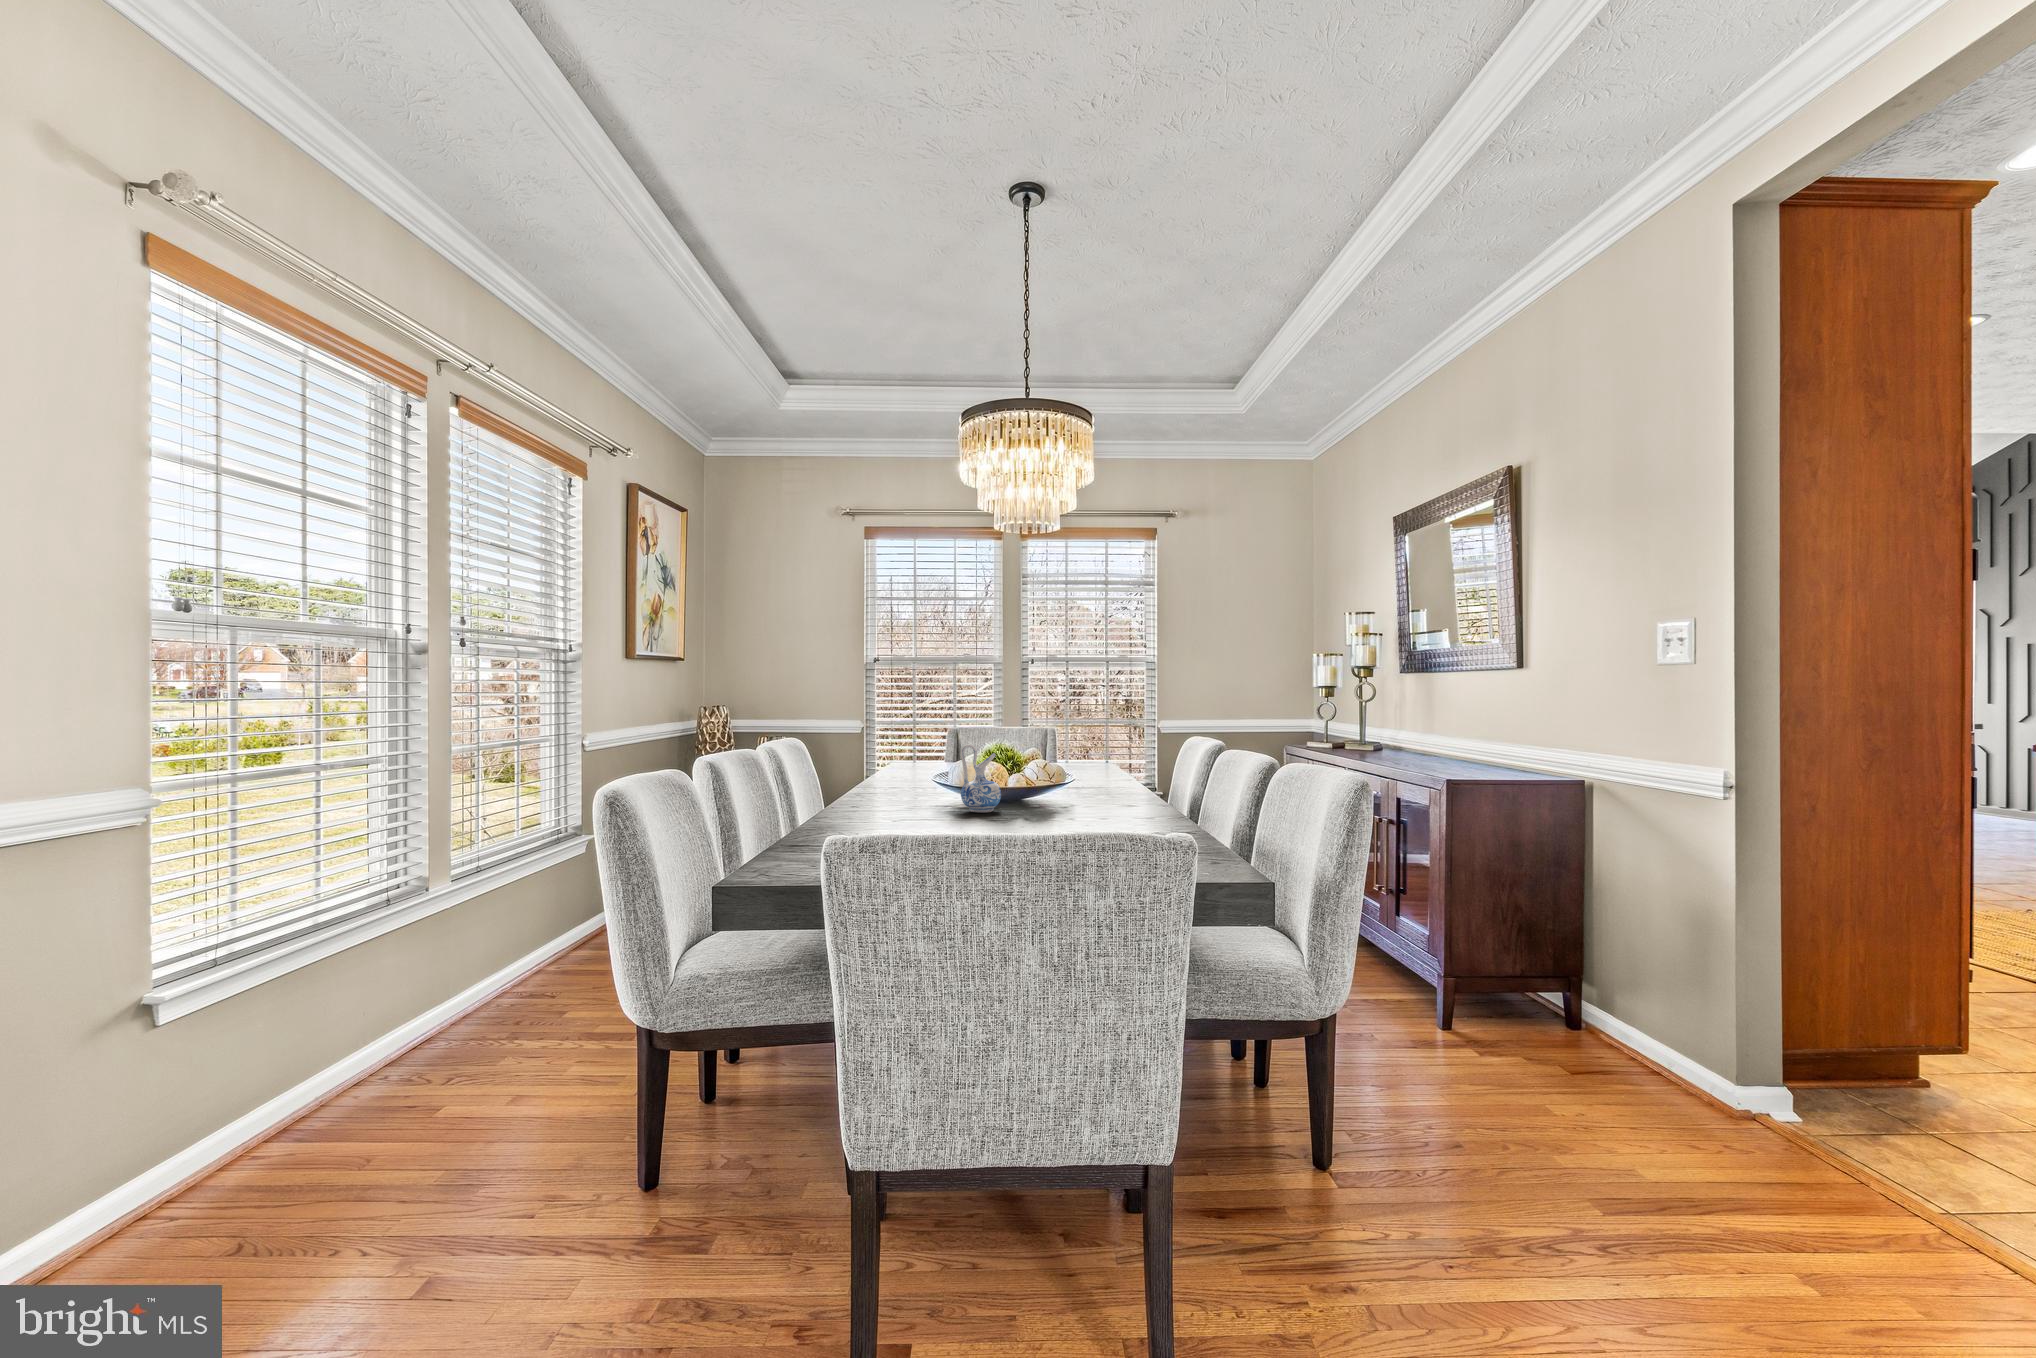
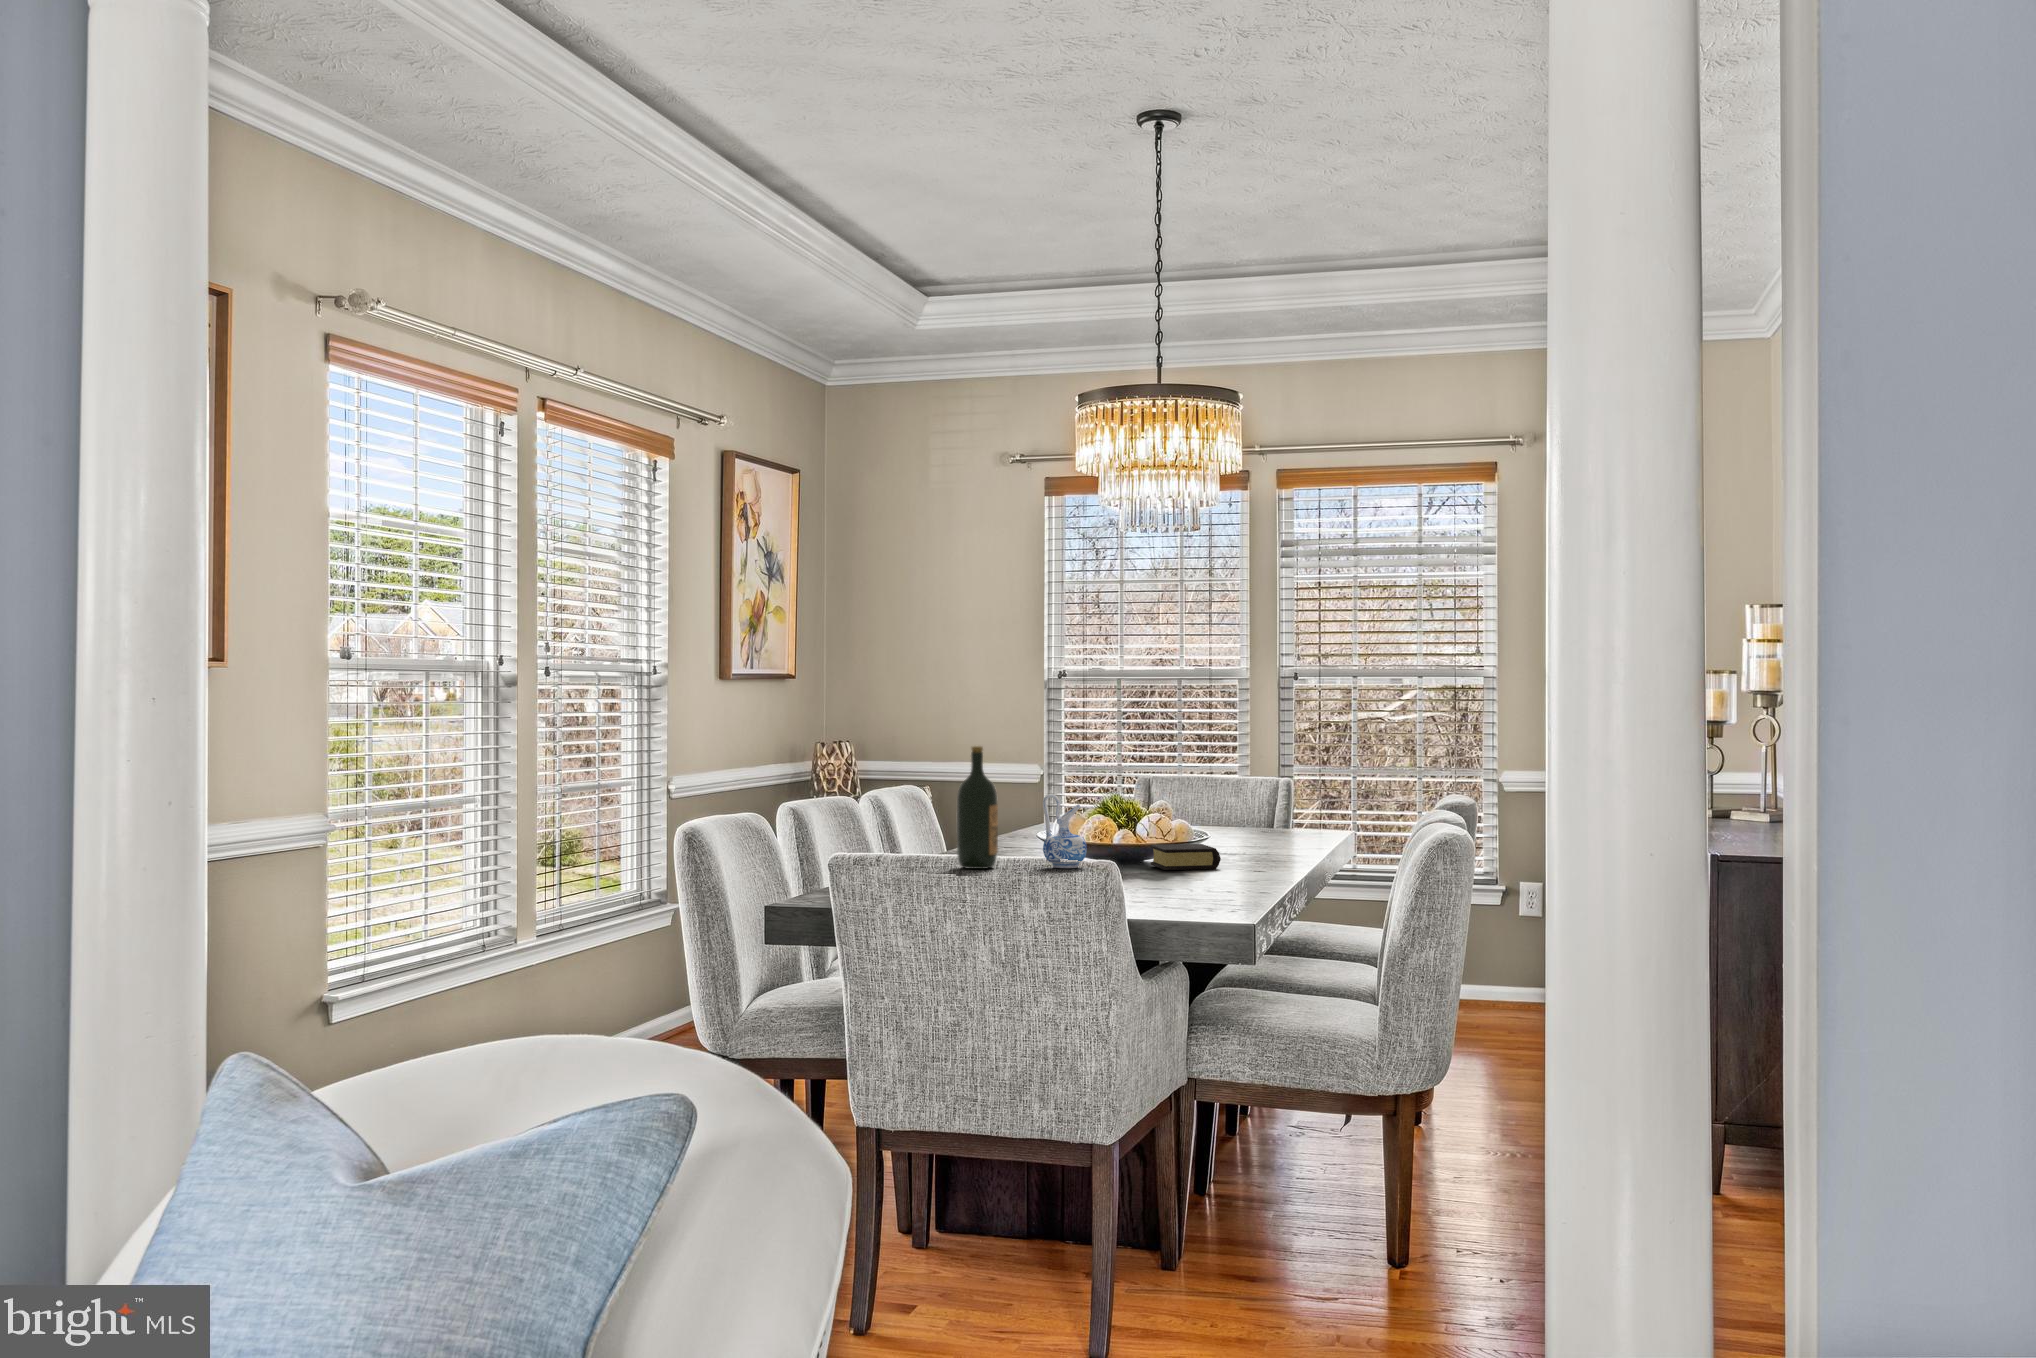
wine bottle: none [879,701,918,816] -> present [957,746,998,869]
book: none [1056,786,1125,812] -> present [1150,844,1221,870]

